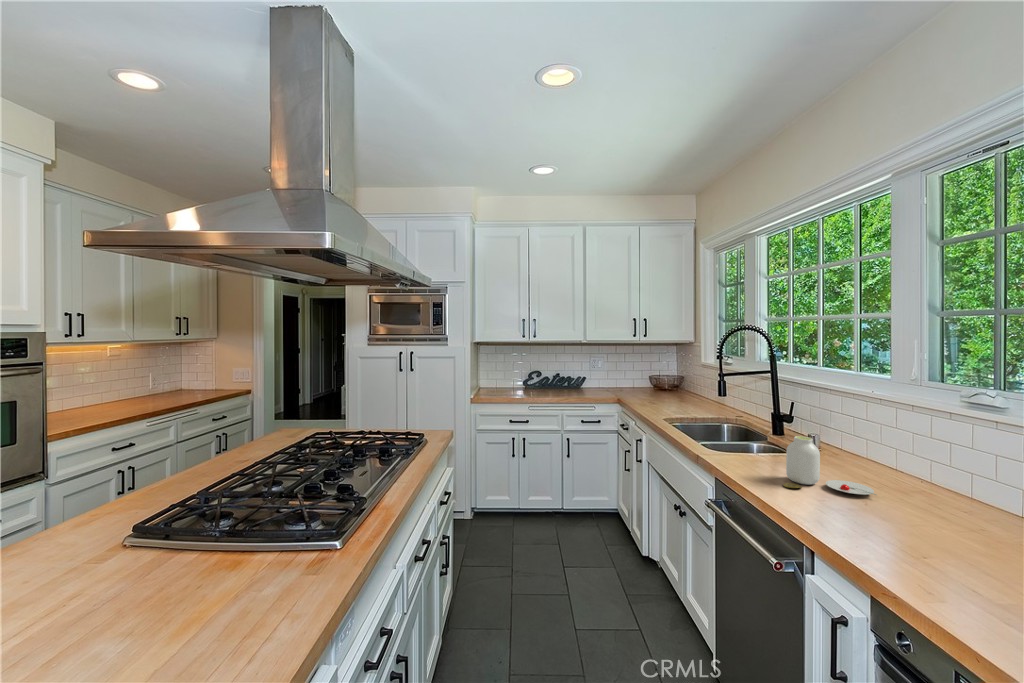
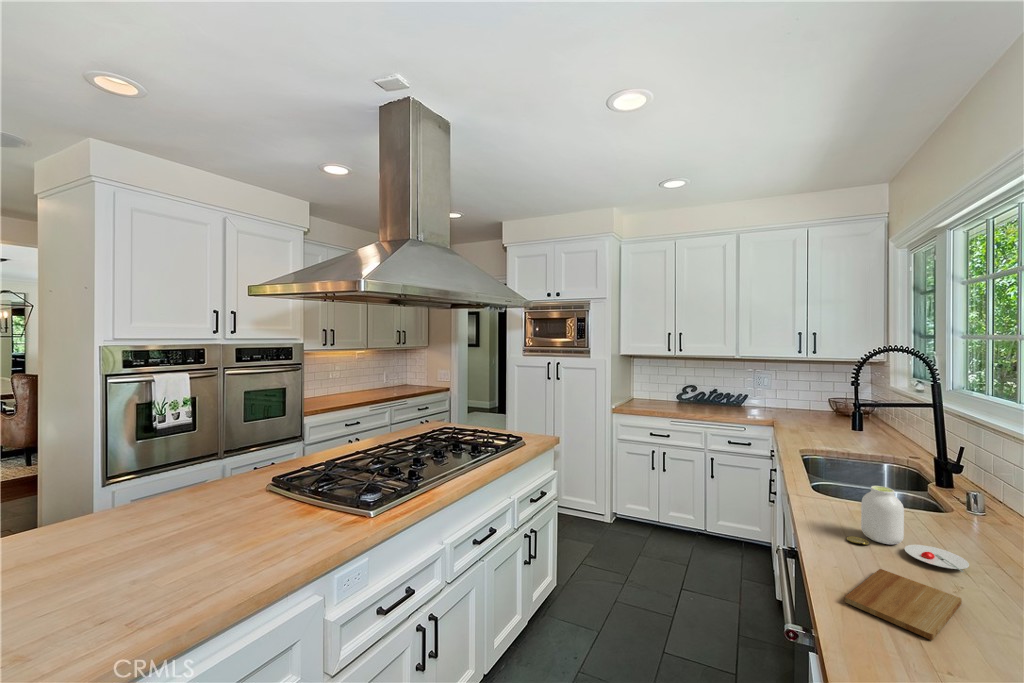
cutting board: none [836,506,932,556] -> present [845,569,962,640]

